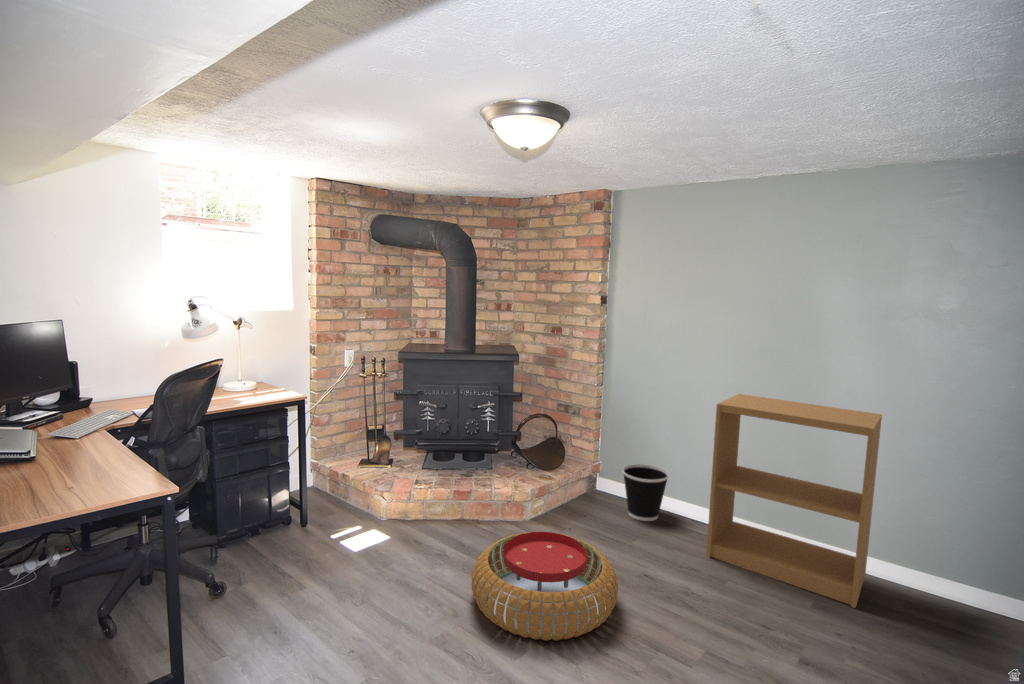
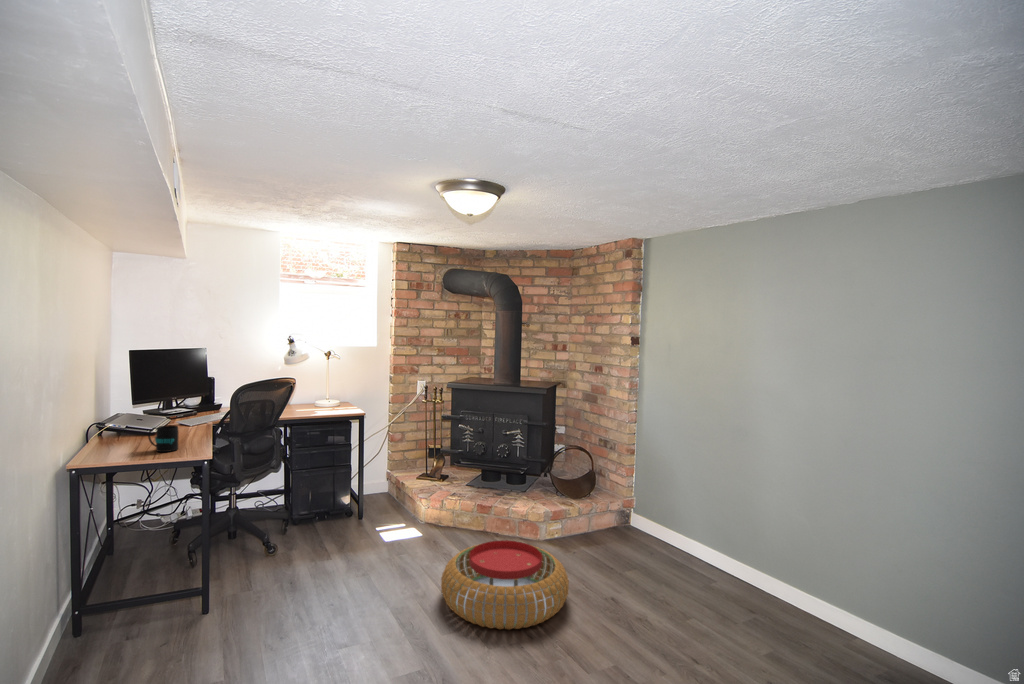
bookshelf: present [706,394,882,608] -> none [692,436,874,669]
mug: none [35,450,93,495] -> present [148,425,178,452]
wastebasket: present [622,464,669,521] -> none [638,502,684,559]

